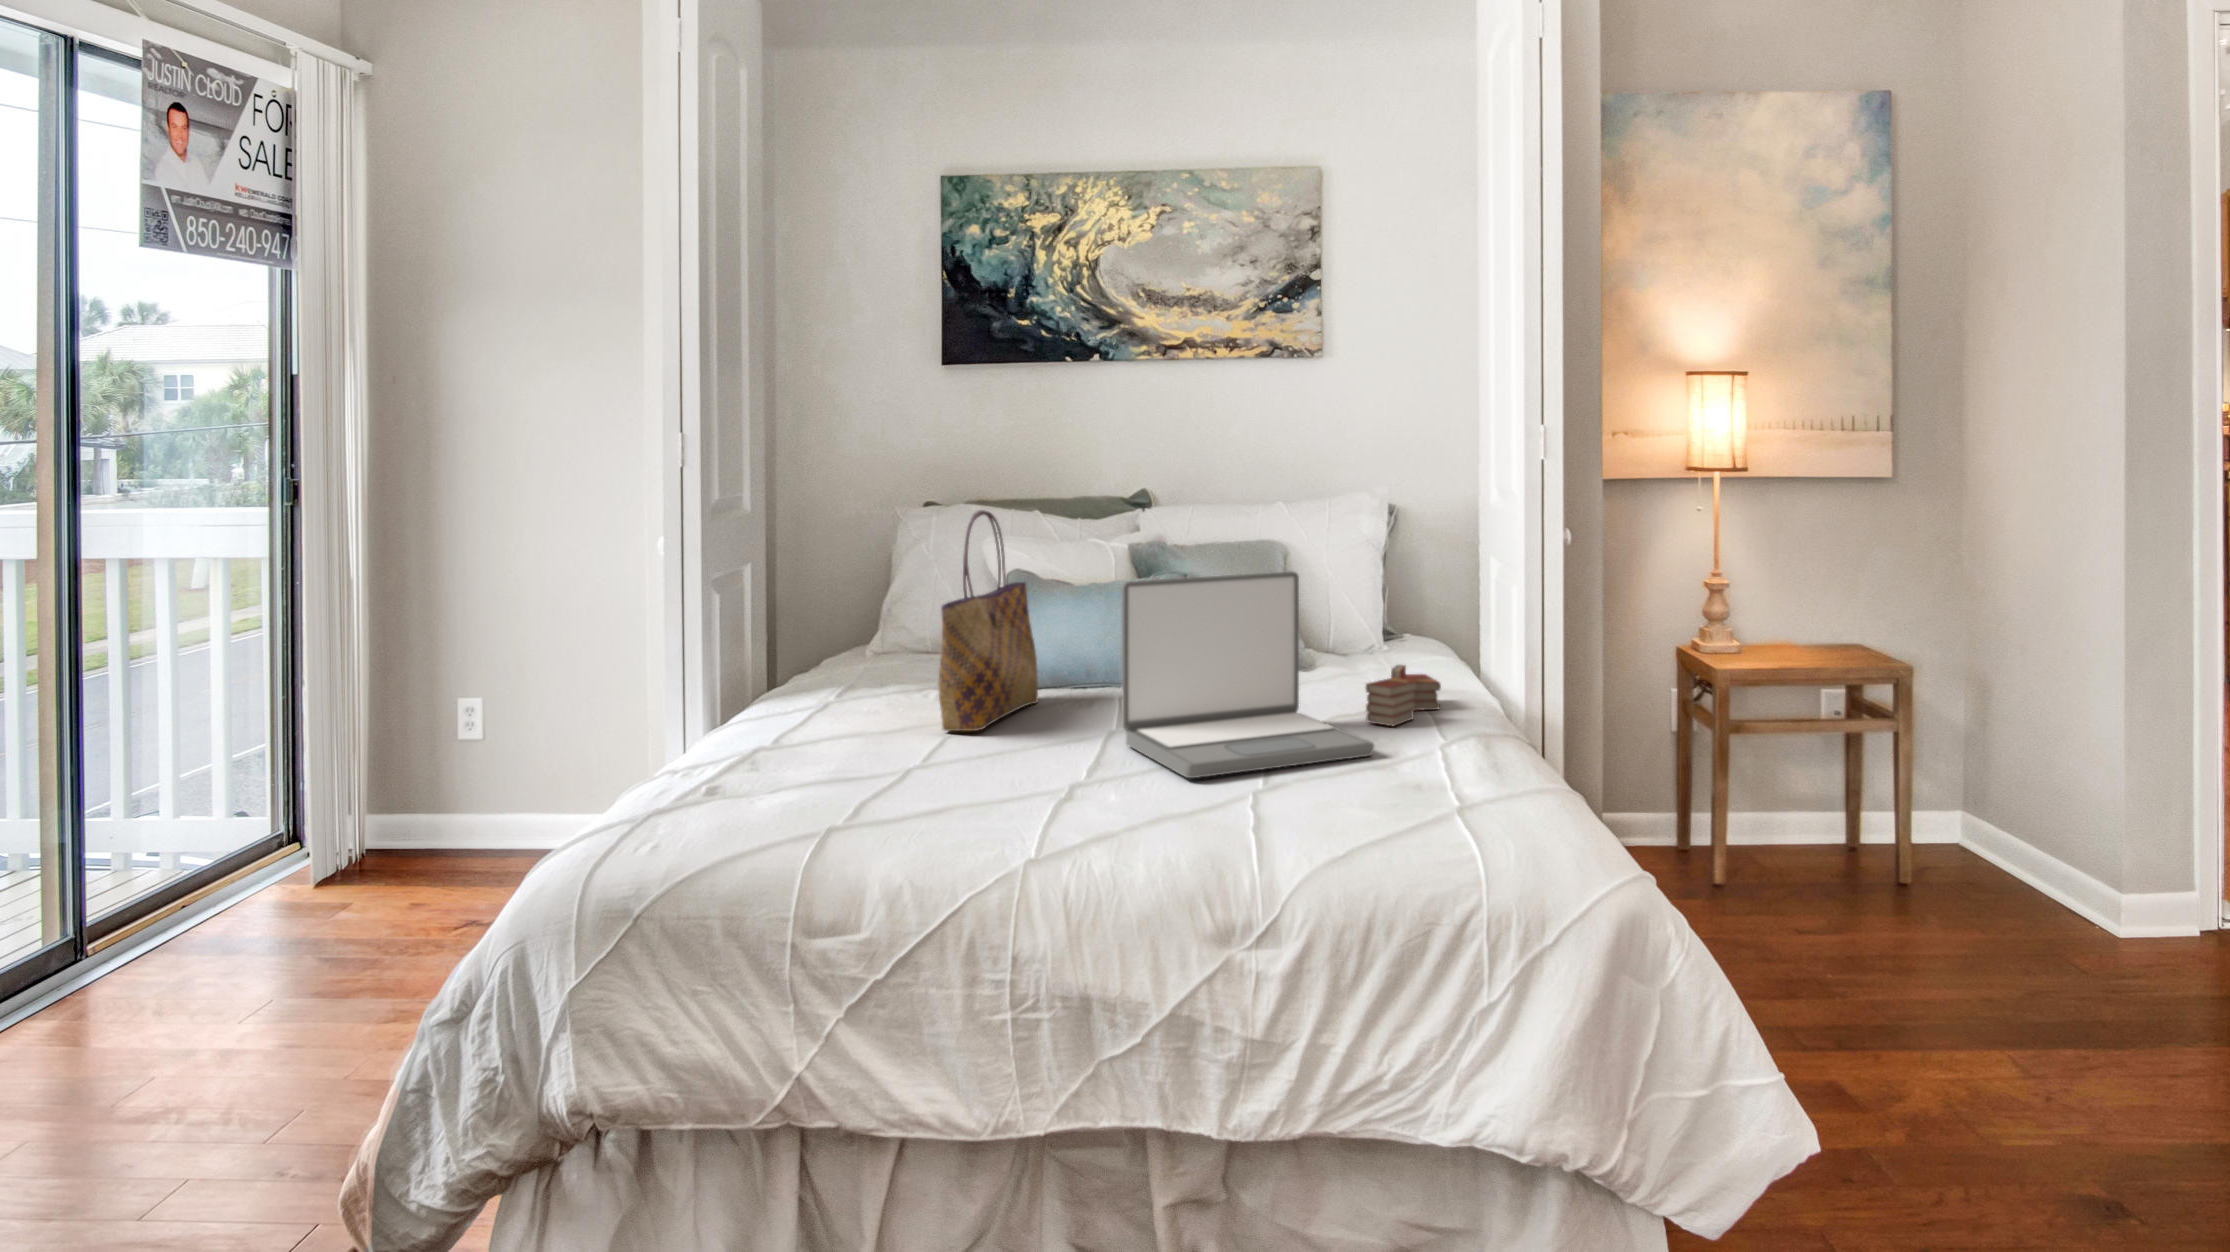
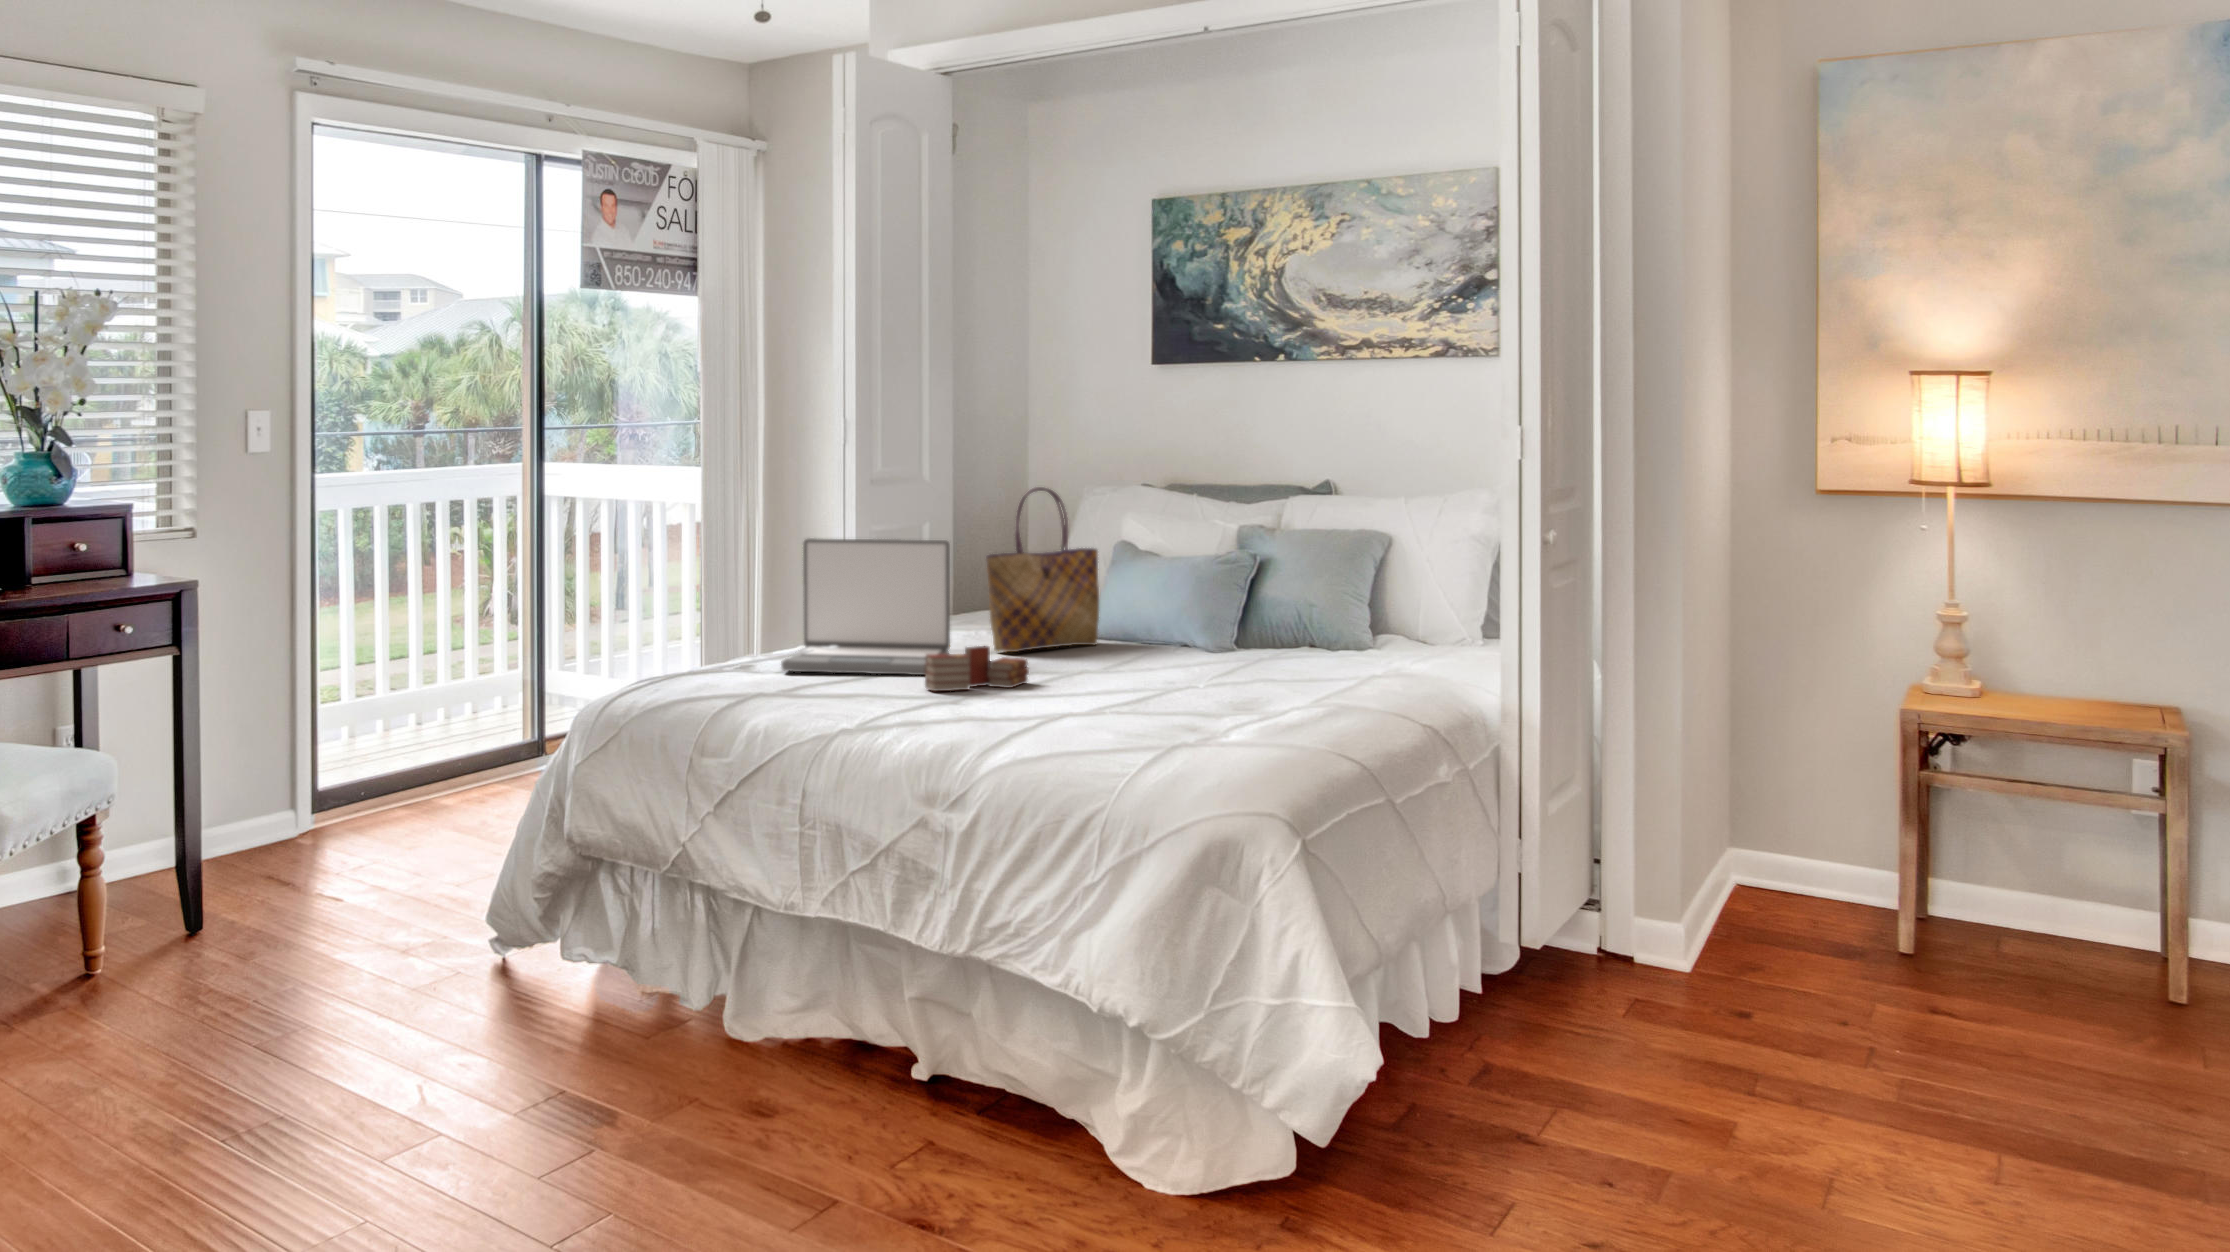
laptop: present [1121,571,1374,778] -> present [781,538,950,675]
book: present [1365,665,1441,726] -> present [925,646,1029,691]

